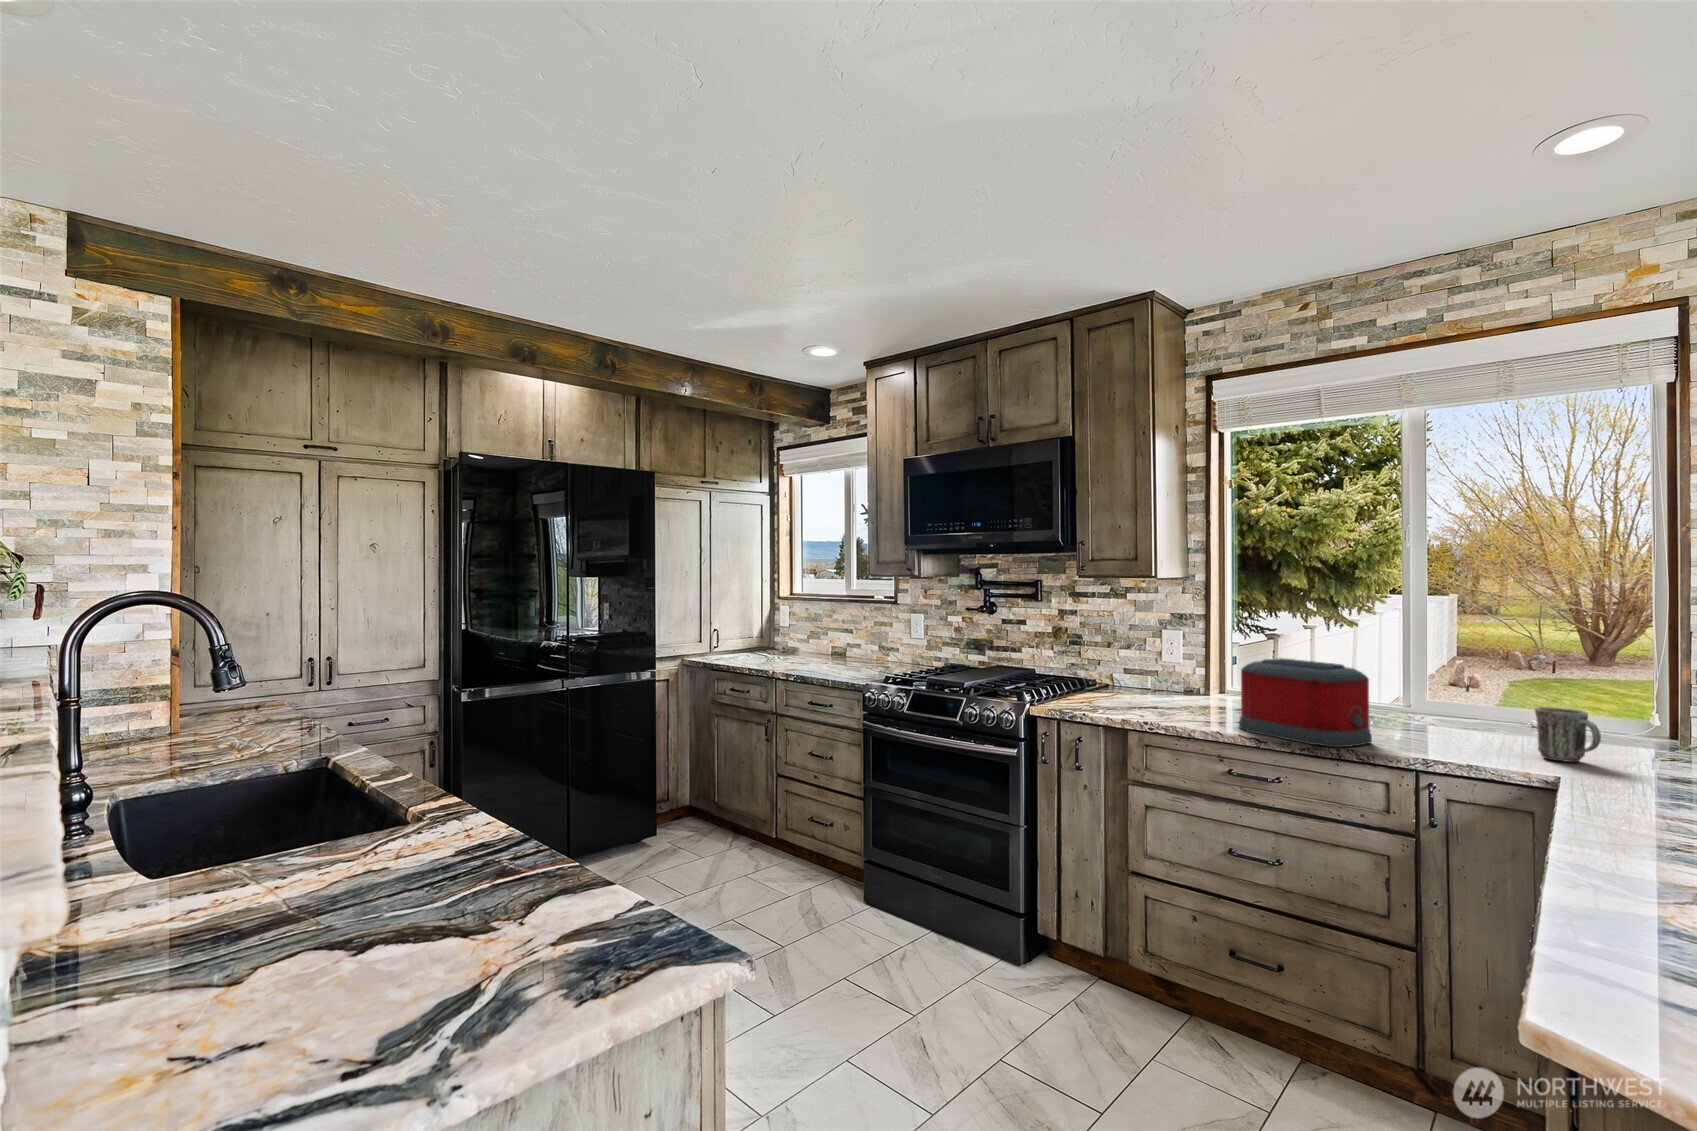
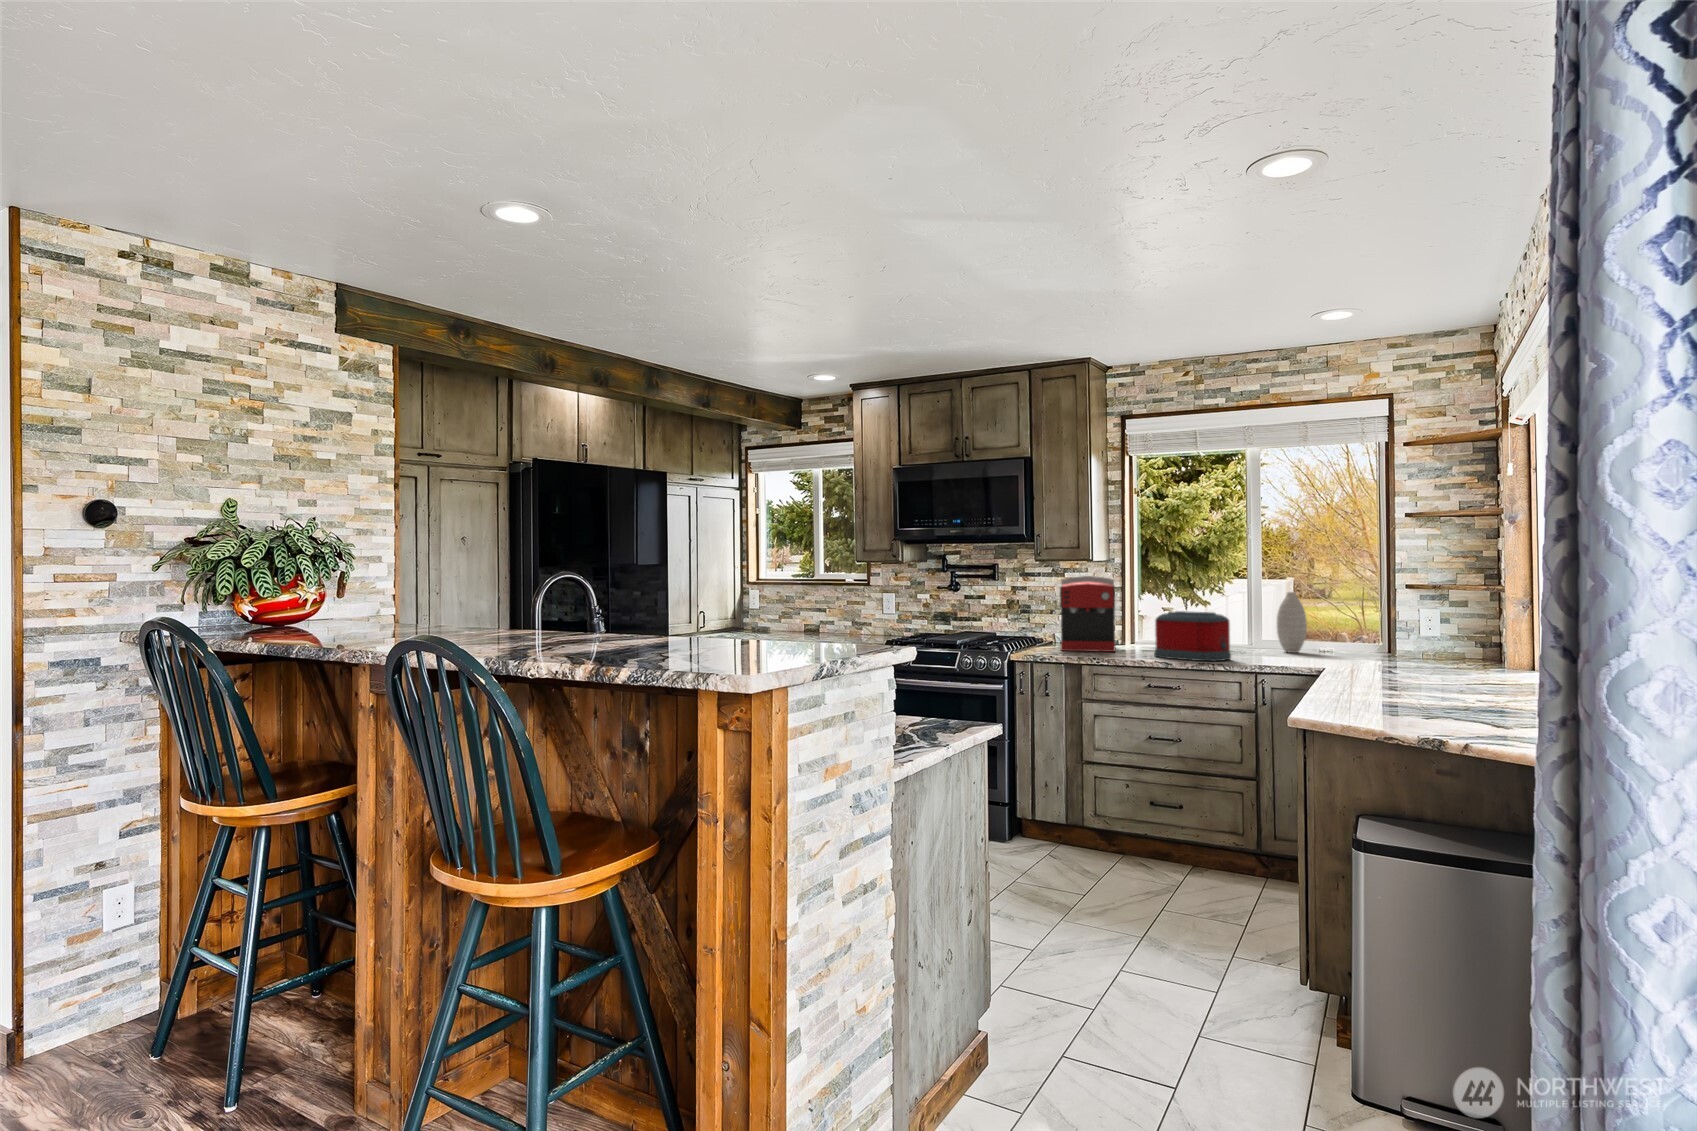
coffee maker: none [1100,599,1189,713] -> present [1060,576,1115,652]
vase: none [1457,631,1513,728] -> present [1277,592,1307,653]
mug: present [1535,707,1601,762] -> none [1315,633,1346,662]

